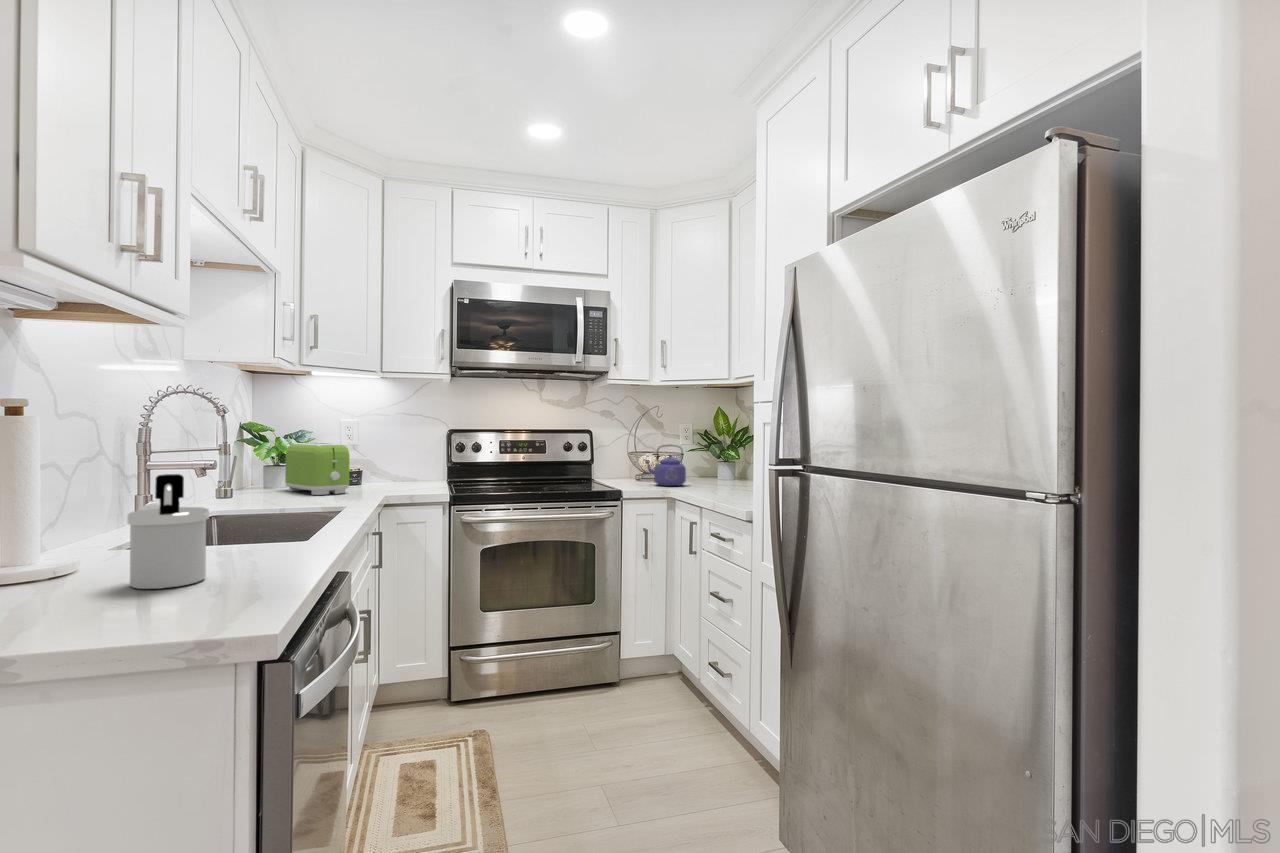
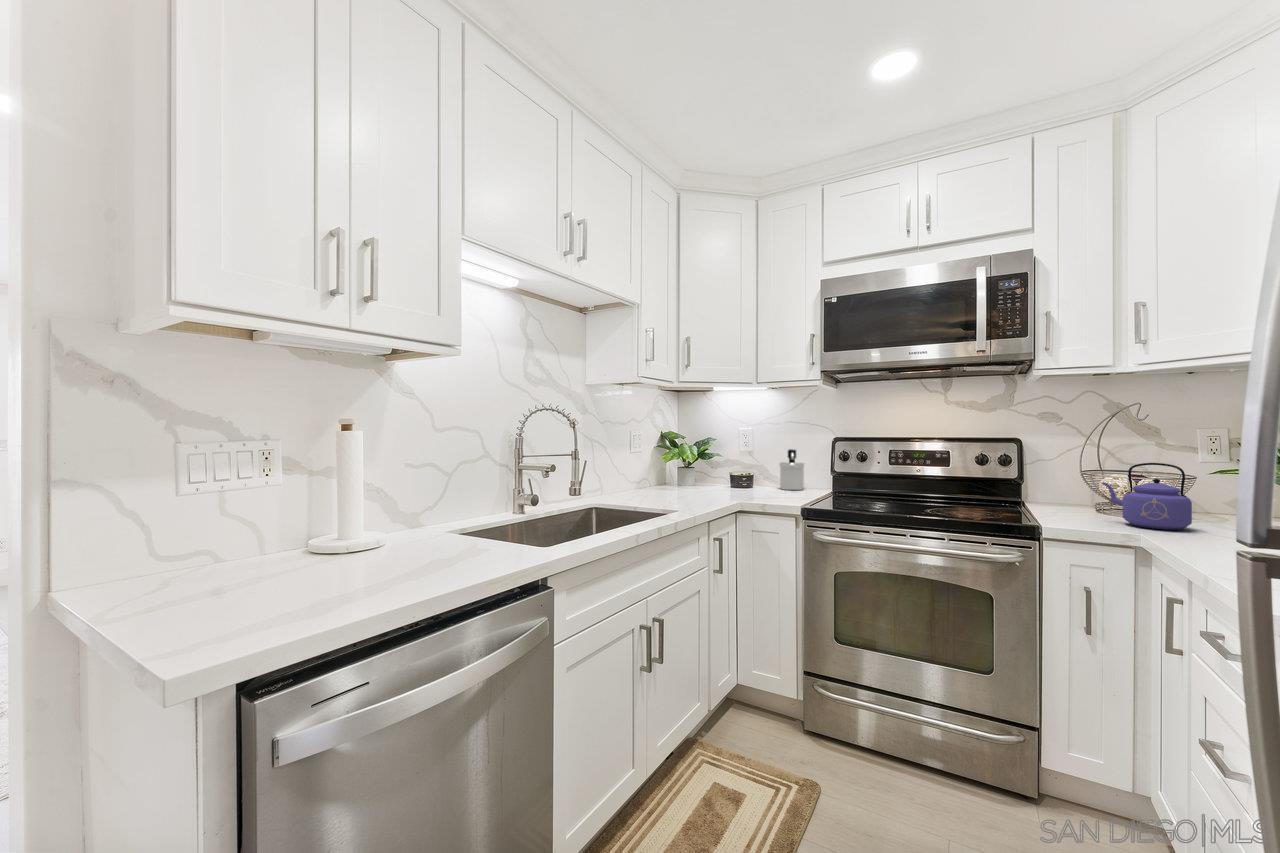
toaster: present [285,443,349,495] -> none [678,449,715,496]
soap dispenser: present [127,474,209,589] -> present [779,449,804,490]

